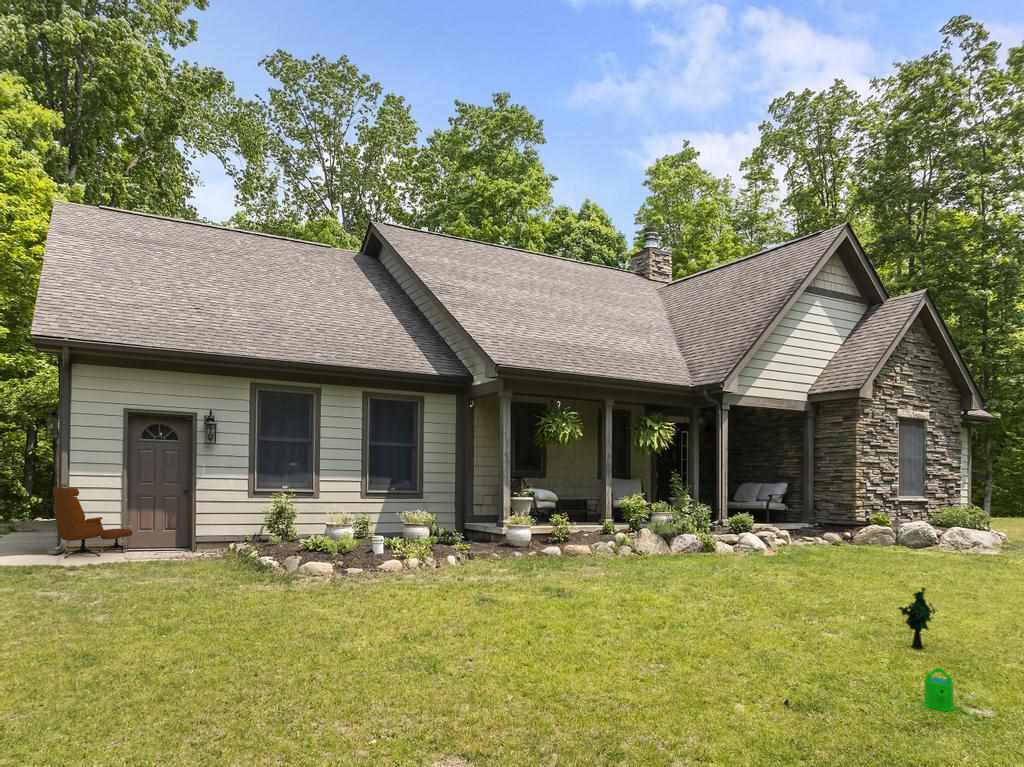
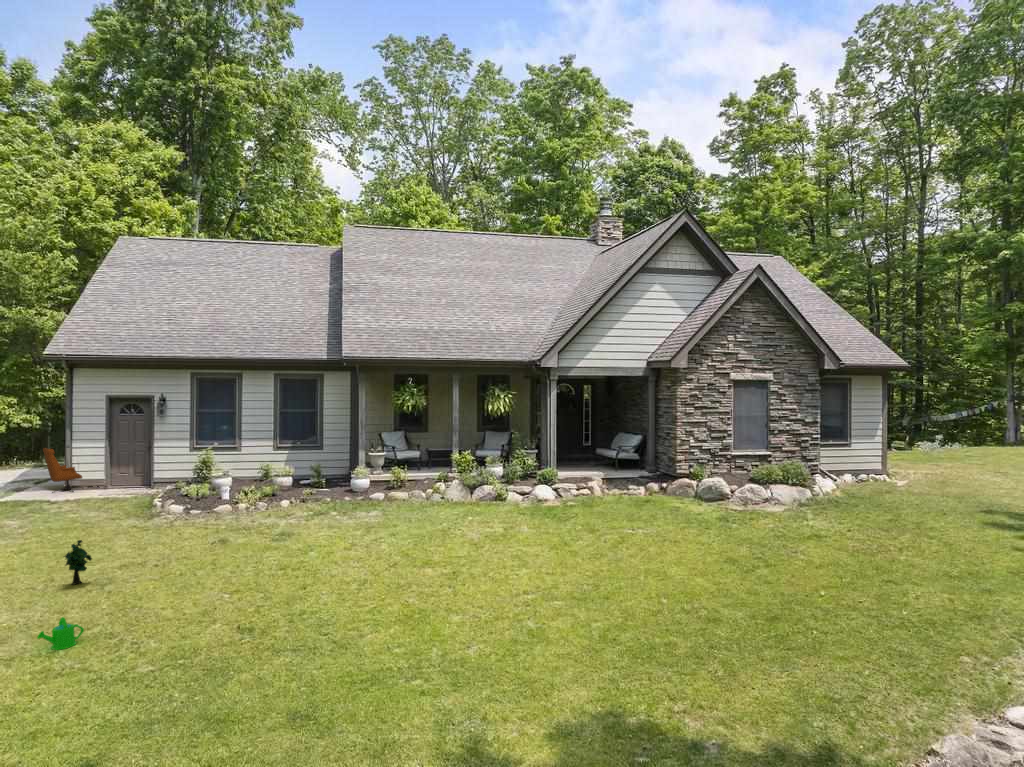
decorative plant: present [898,587,936,649] -> present [64,540,92,585]
watering can: present [923,668,955,711] -> present [37,617,84,650]

